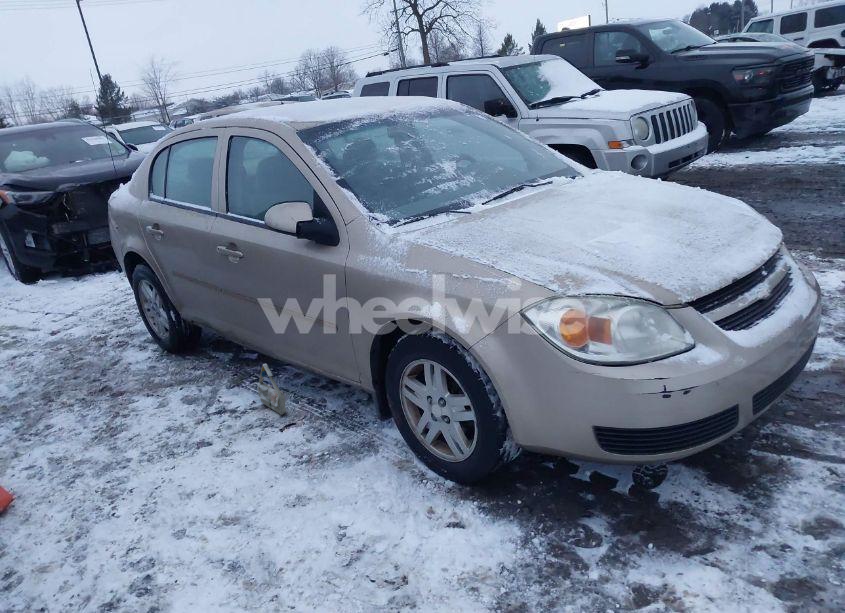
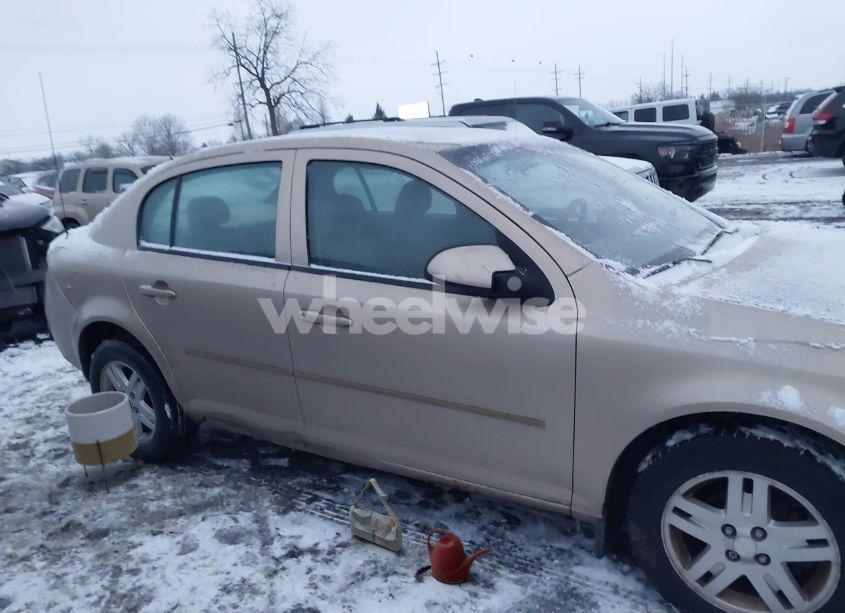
planter: none [106,301,166,371] -> present [64,392,143,493]
watering can: none [289,398,319,435] -> present [427,529,492,584]

